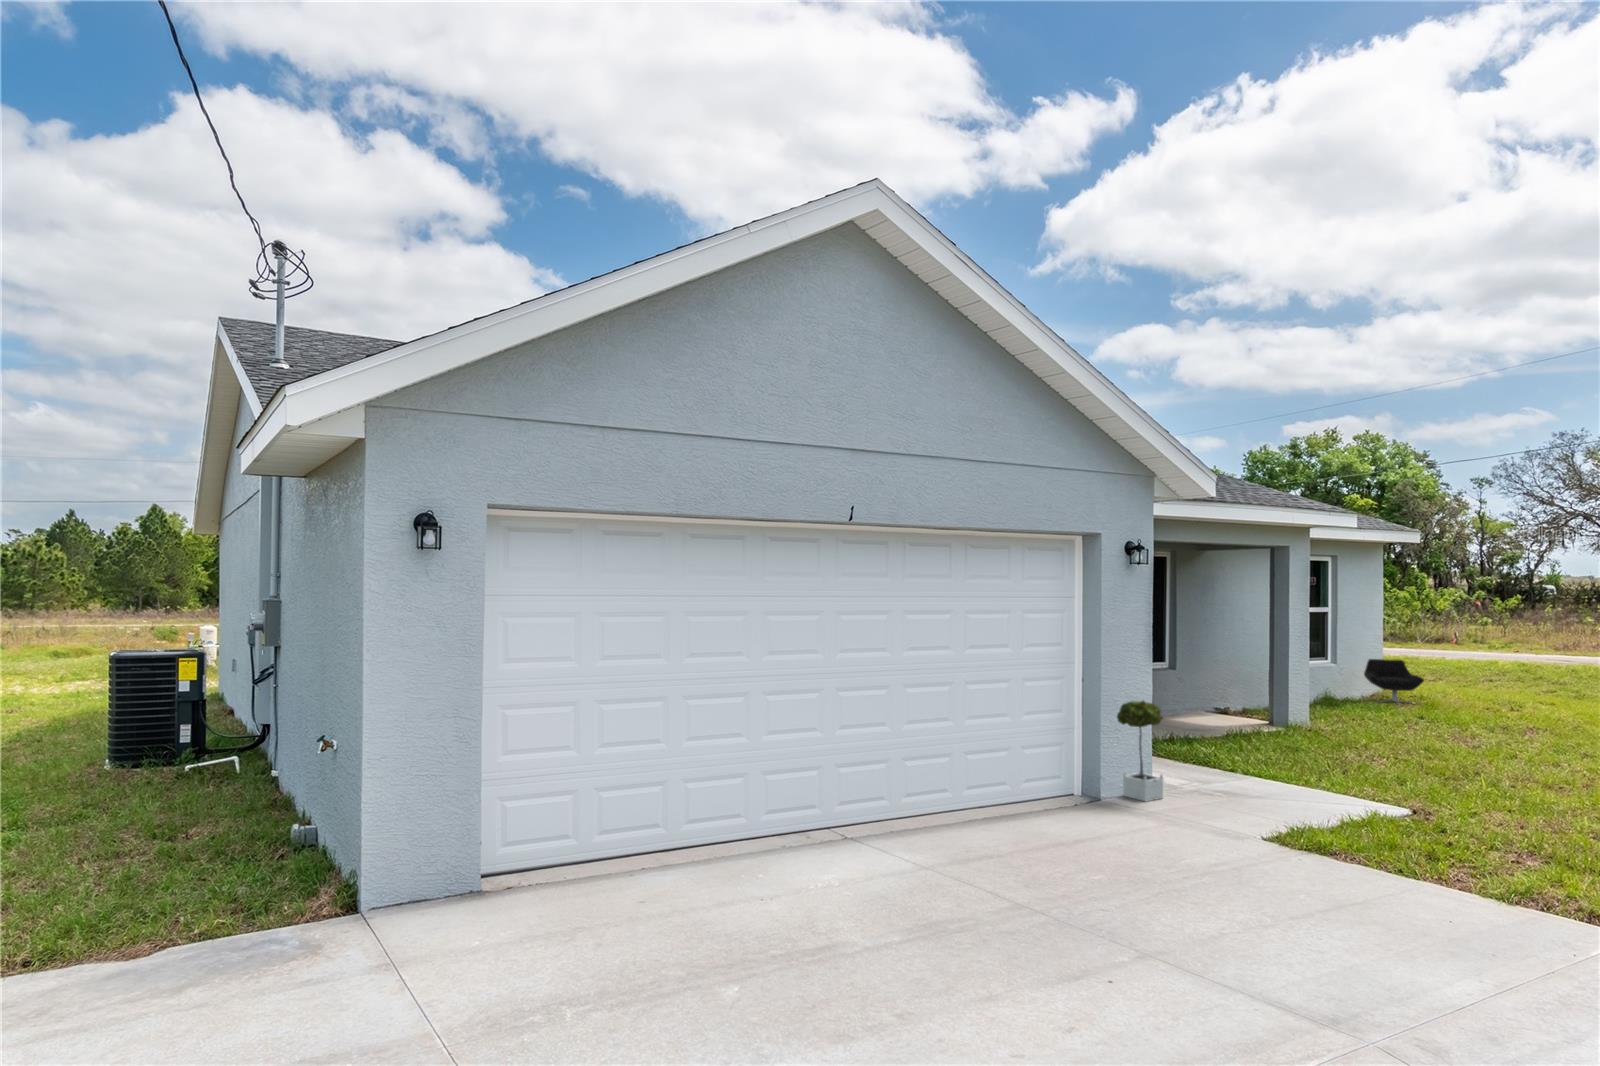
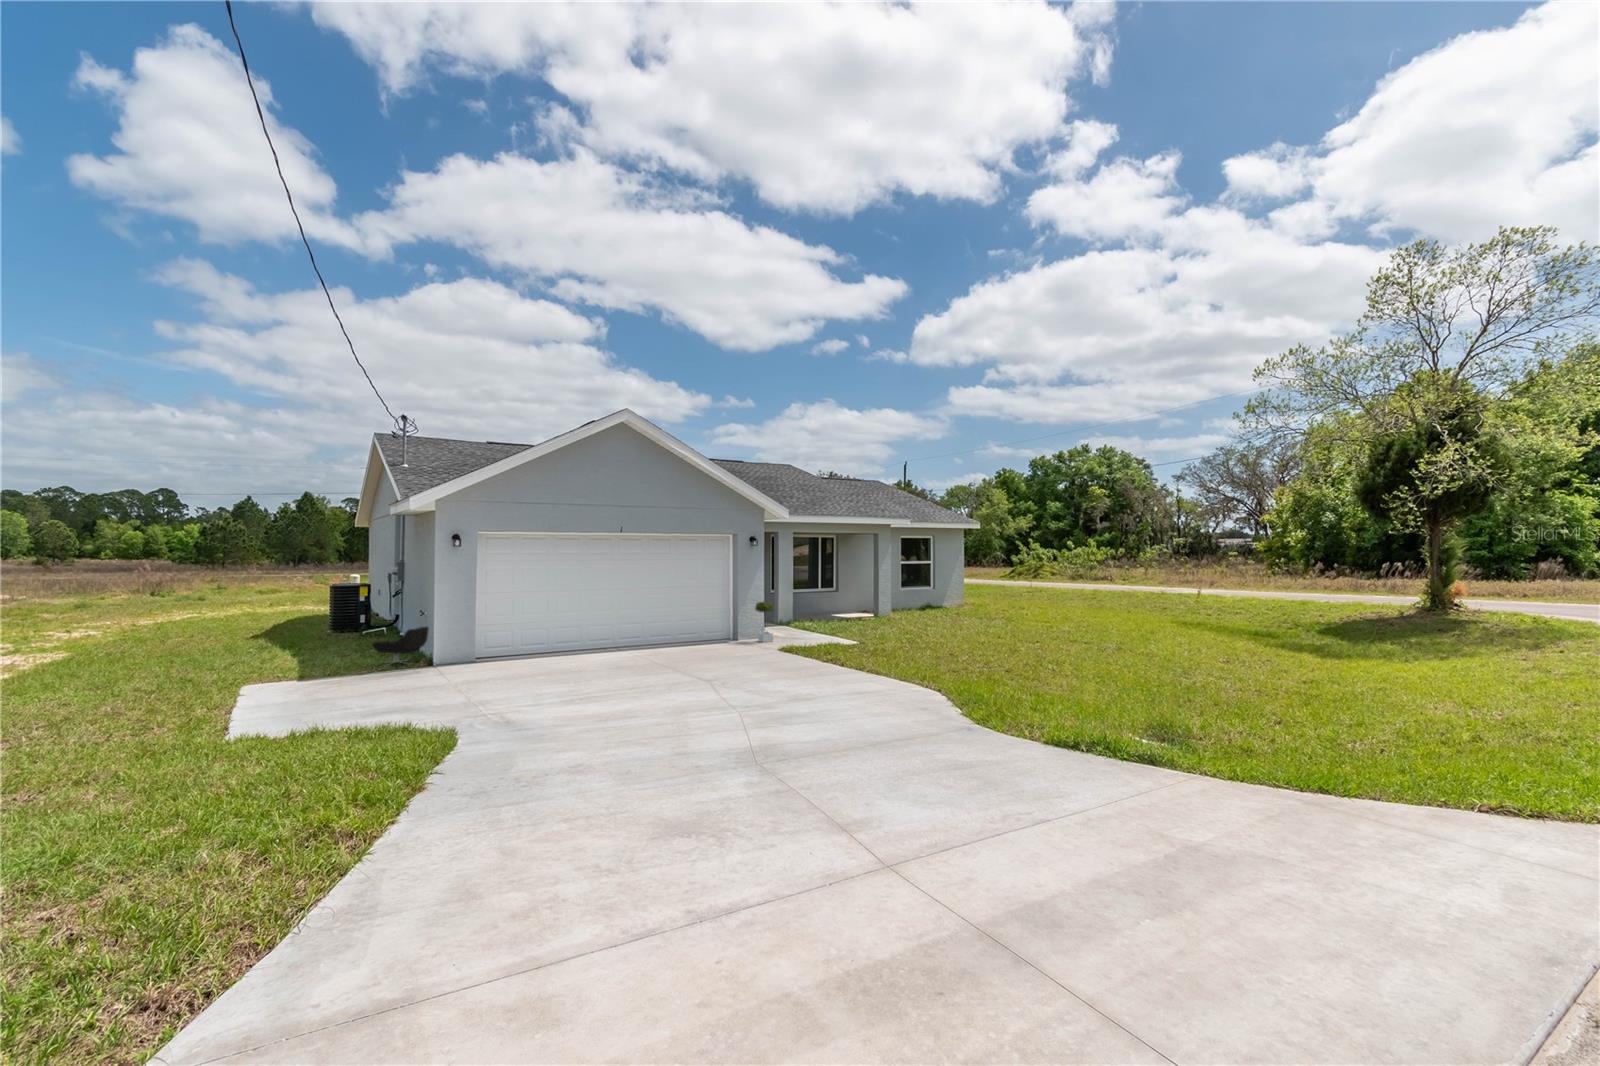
lounge chair: present [1364,659,1424,704] -> present [372,627,429,663]

